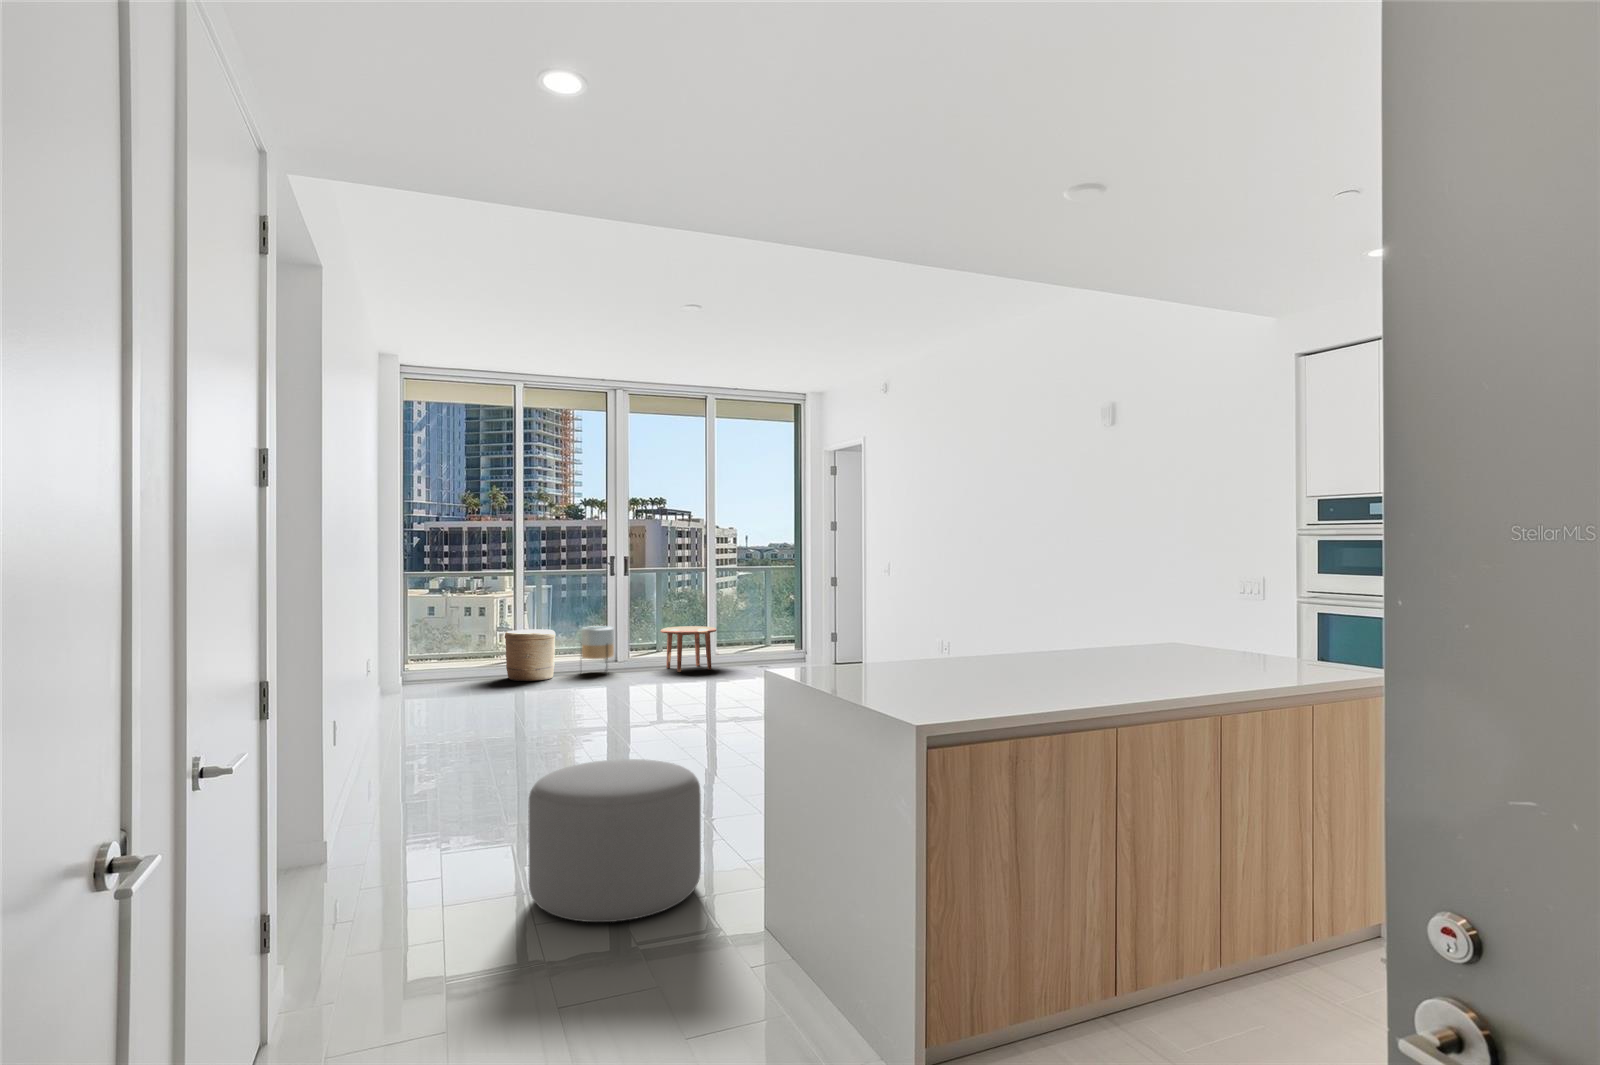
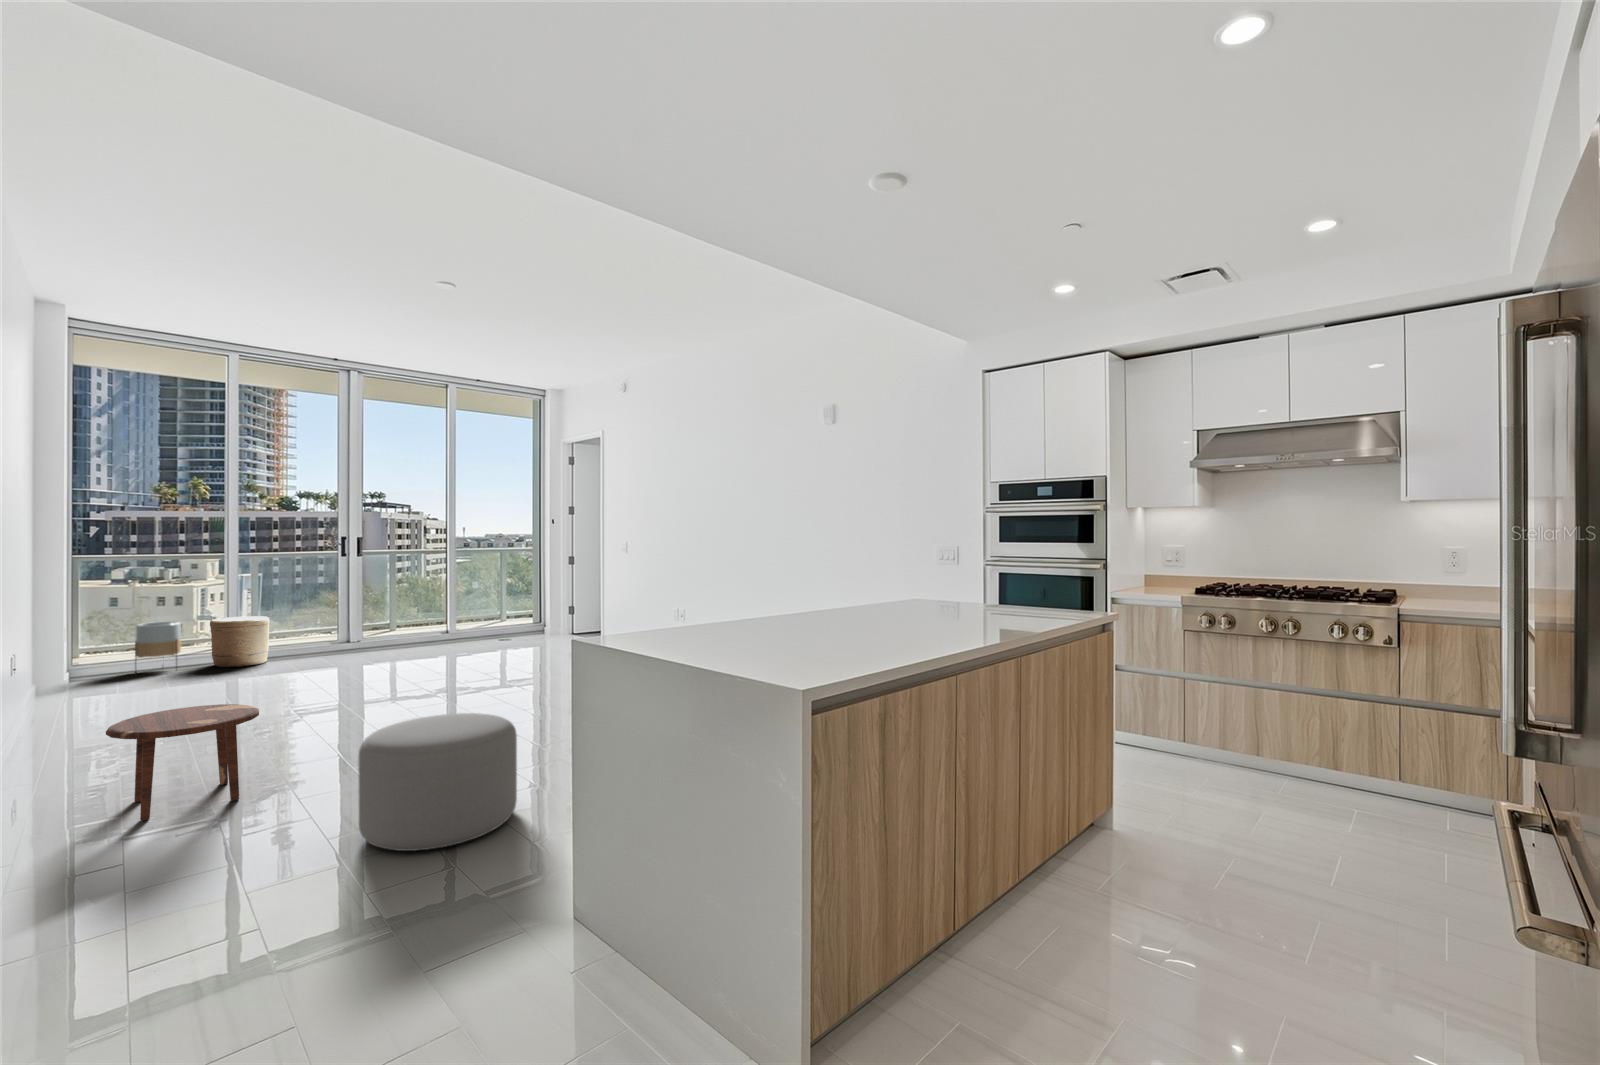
planter: present [581,626,614,670] -> present [135,622,181,659]
side table: present [660,626,717,672] -> present [106,704,259,821]

